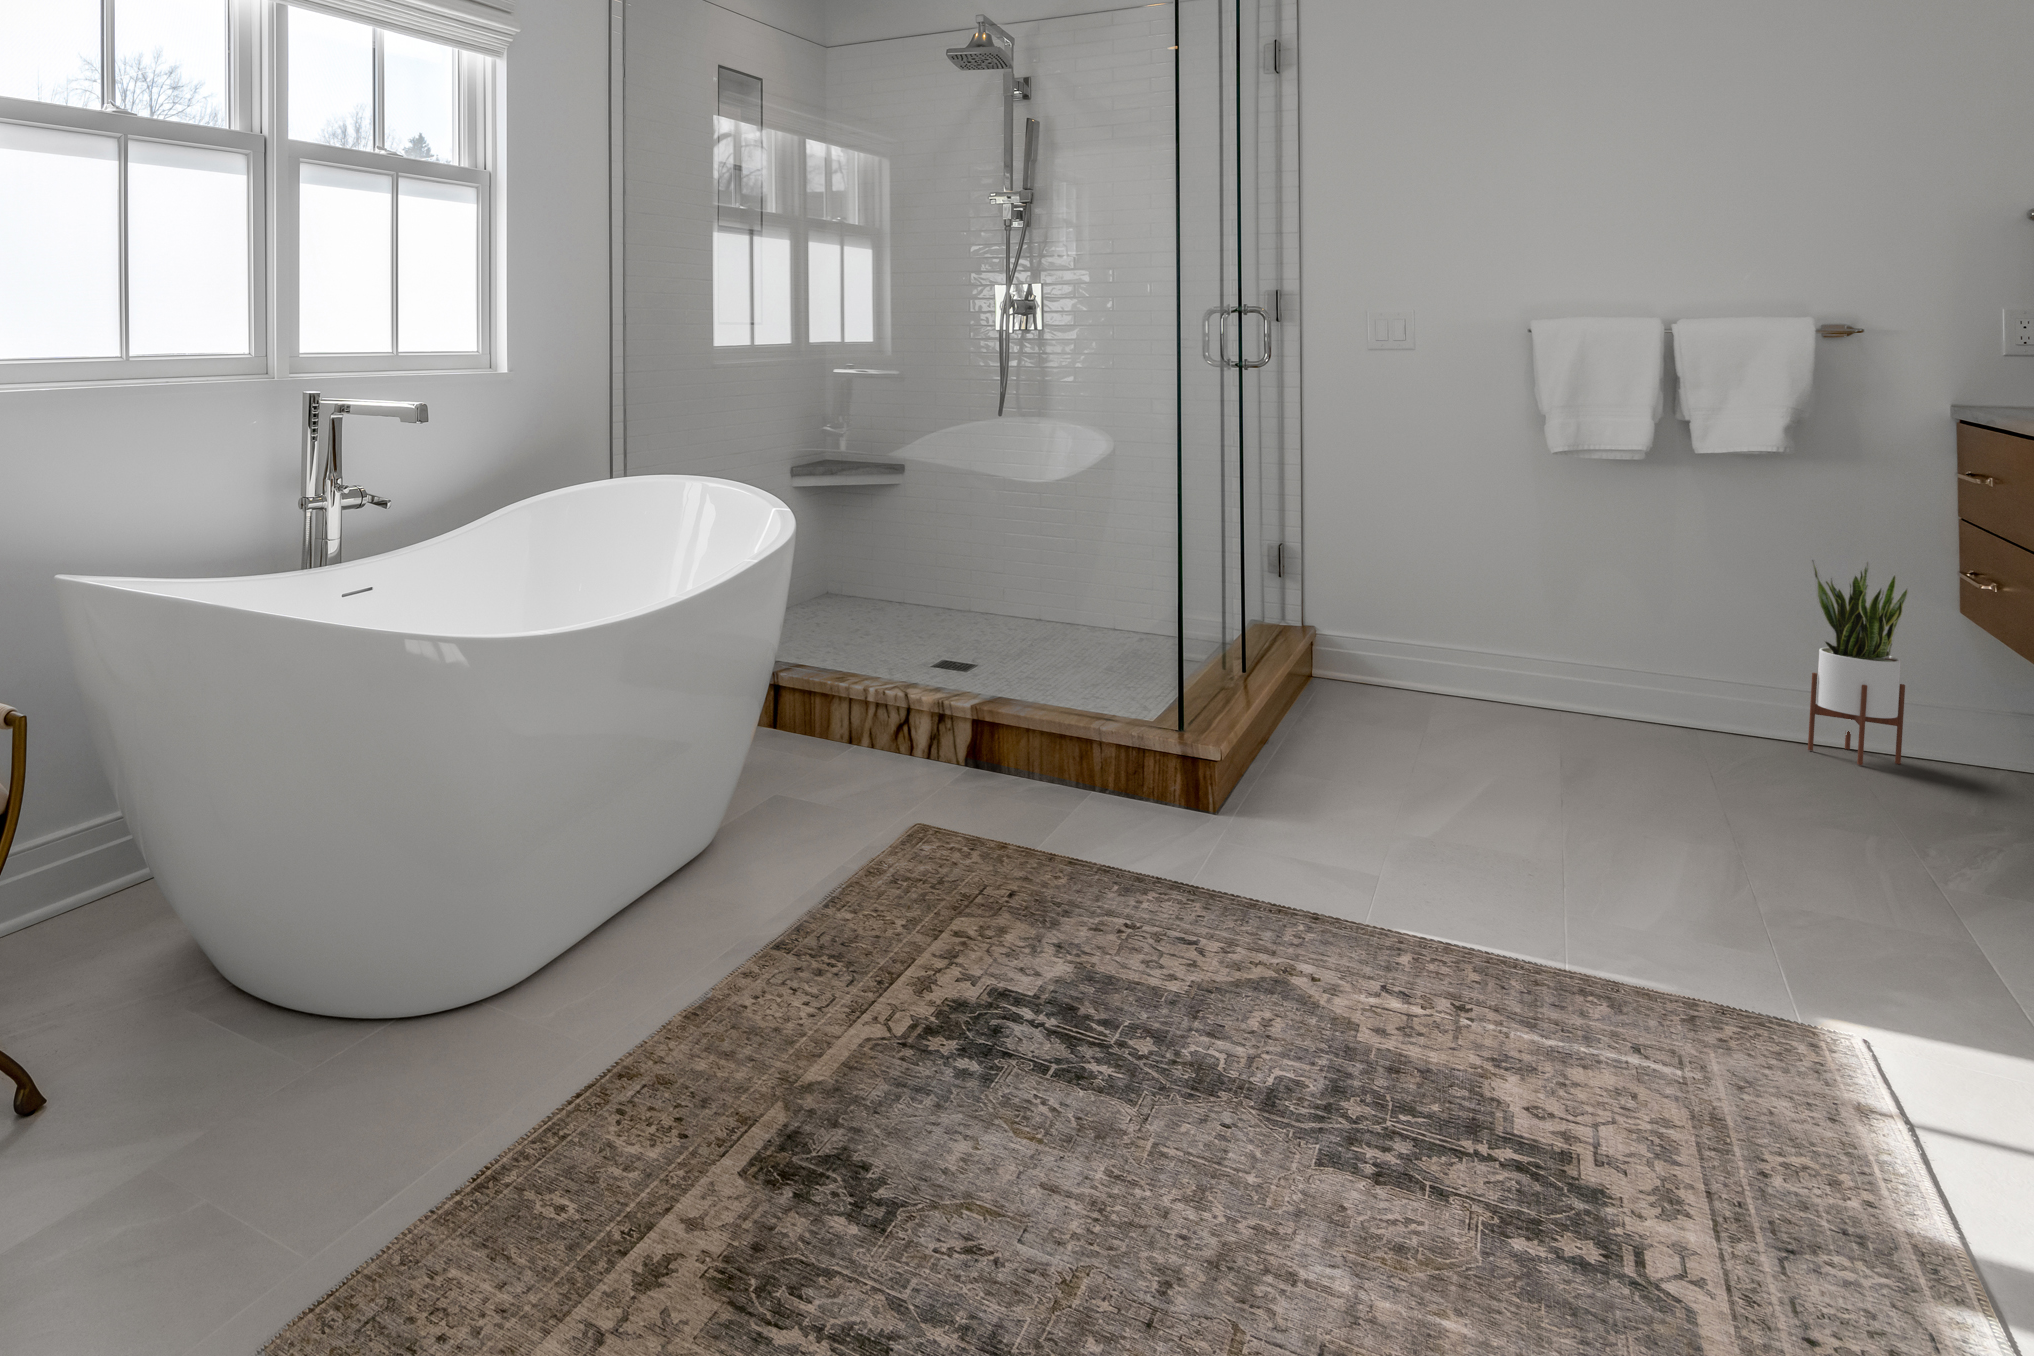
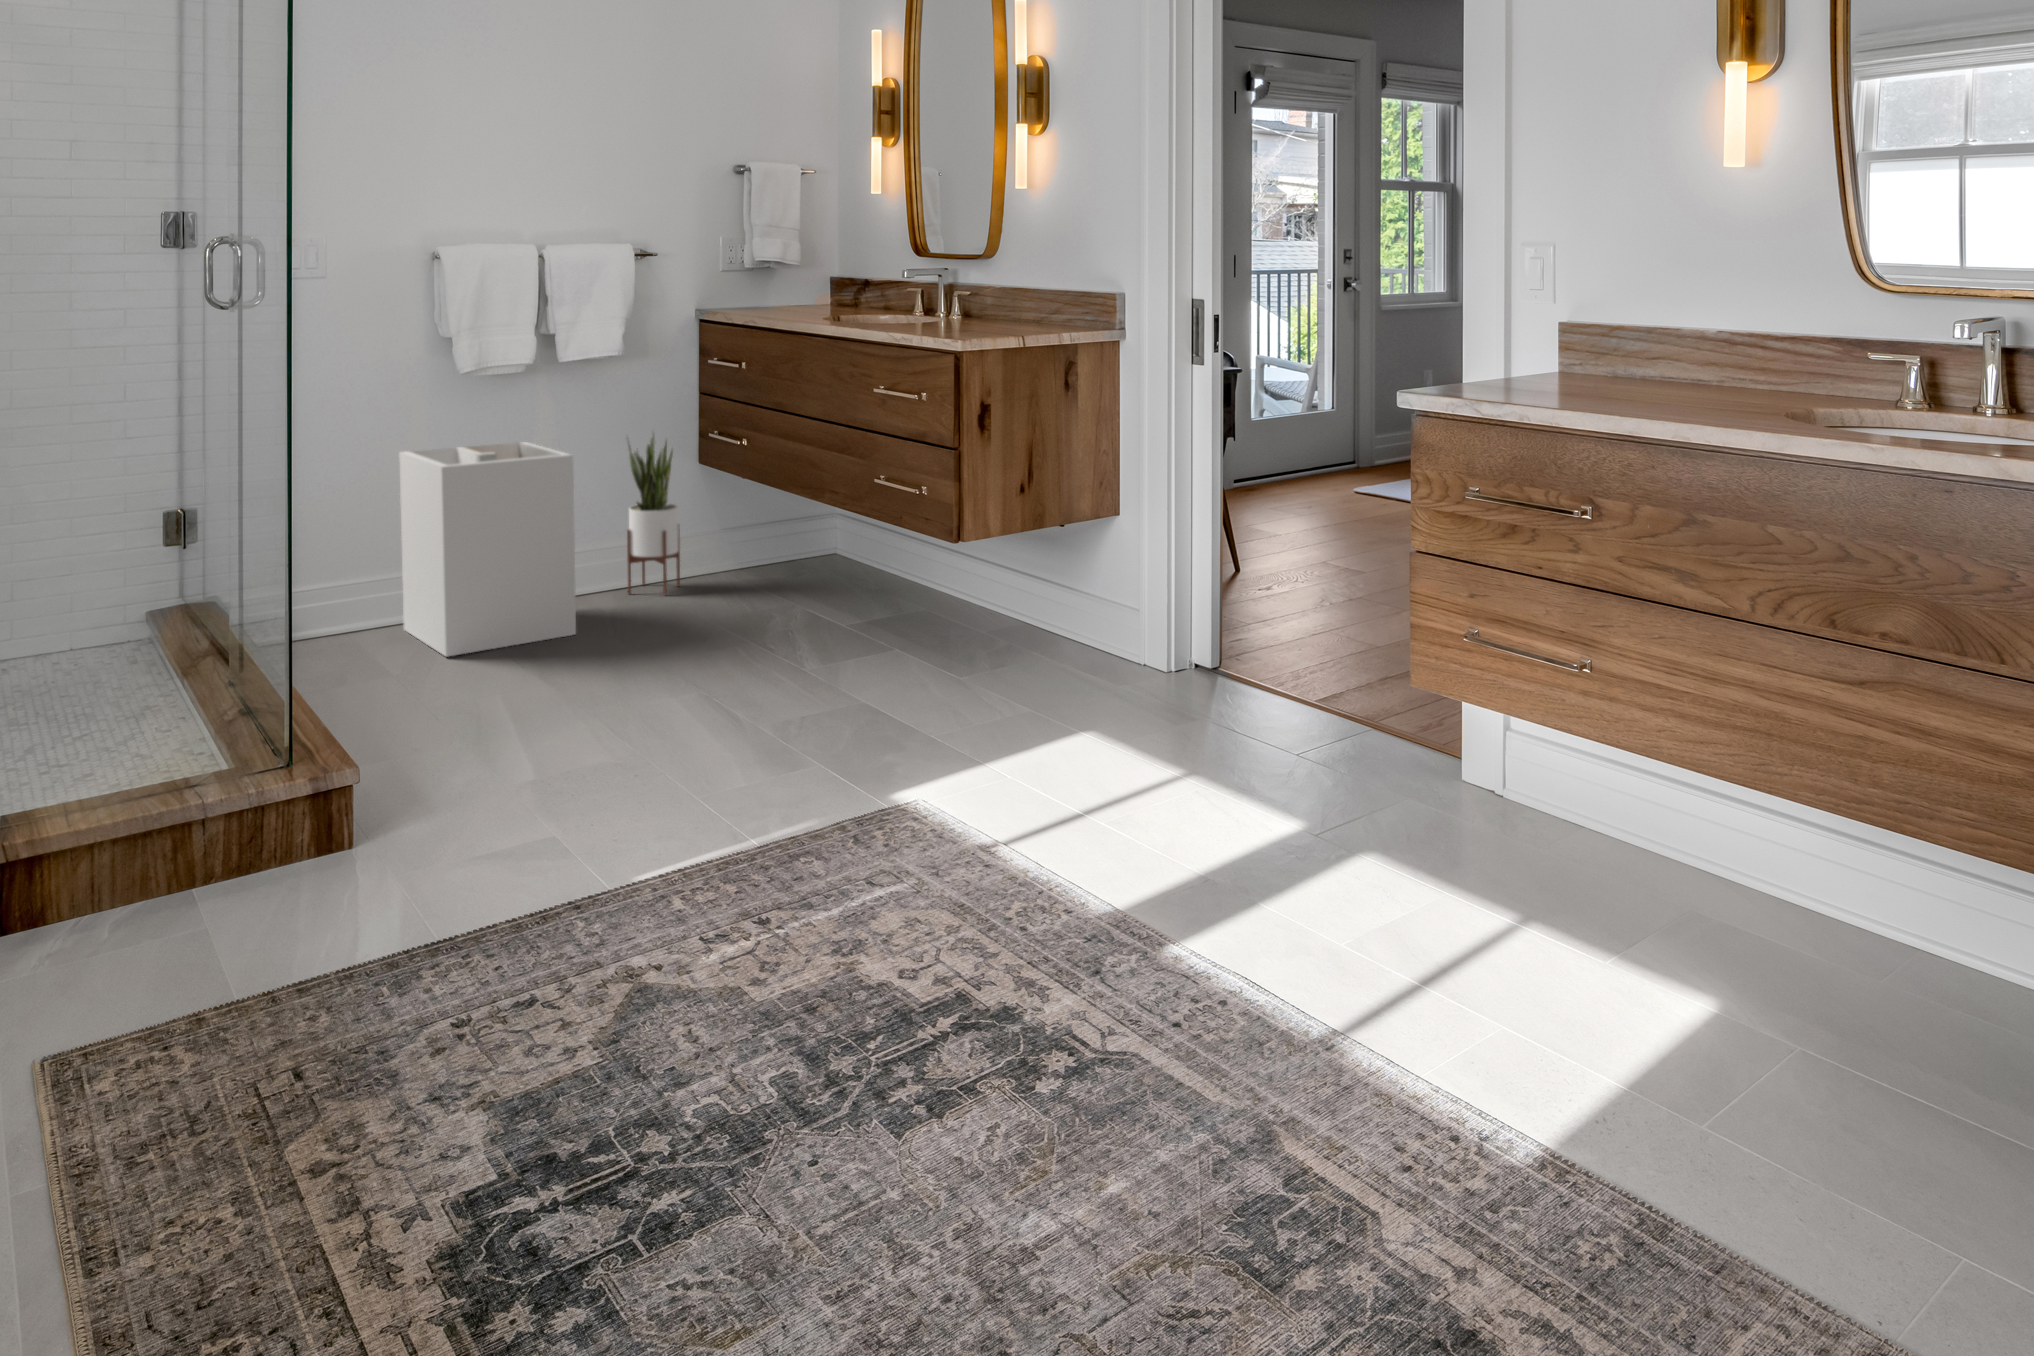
laundry hamper: none [1492,529,1682,760] -> present [399,442,576,657]

